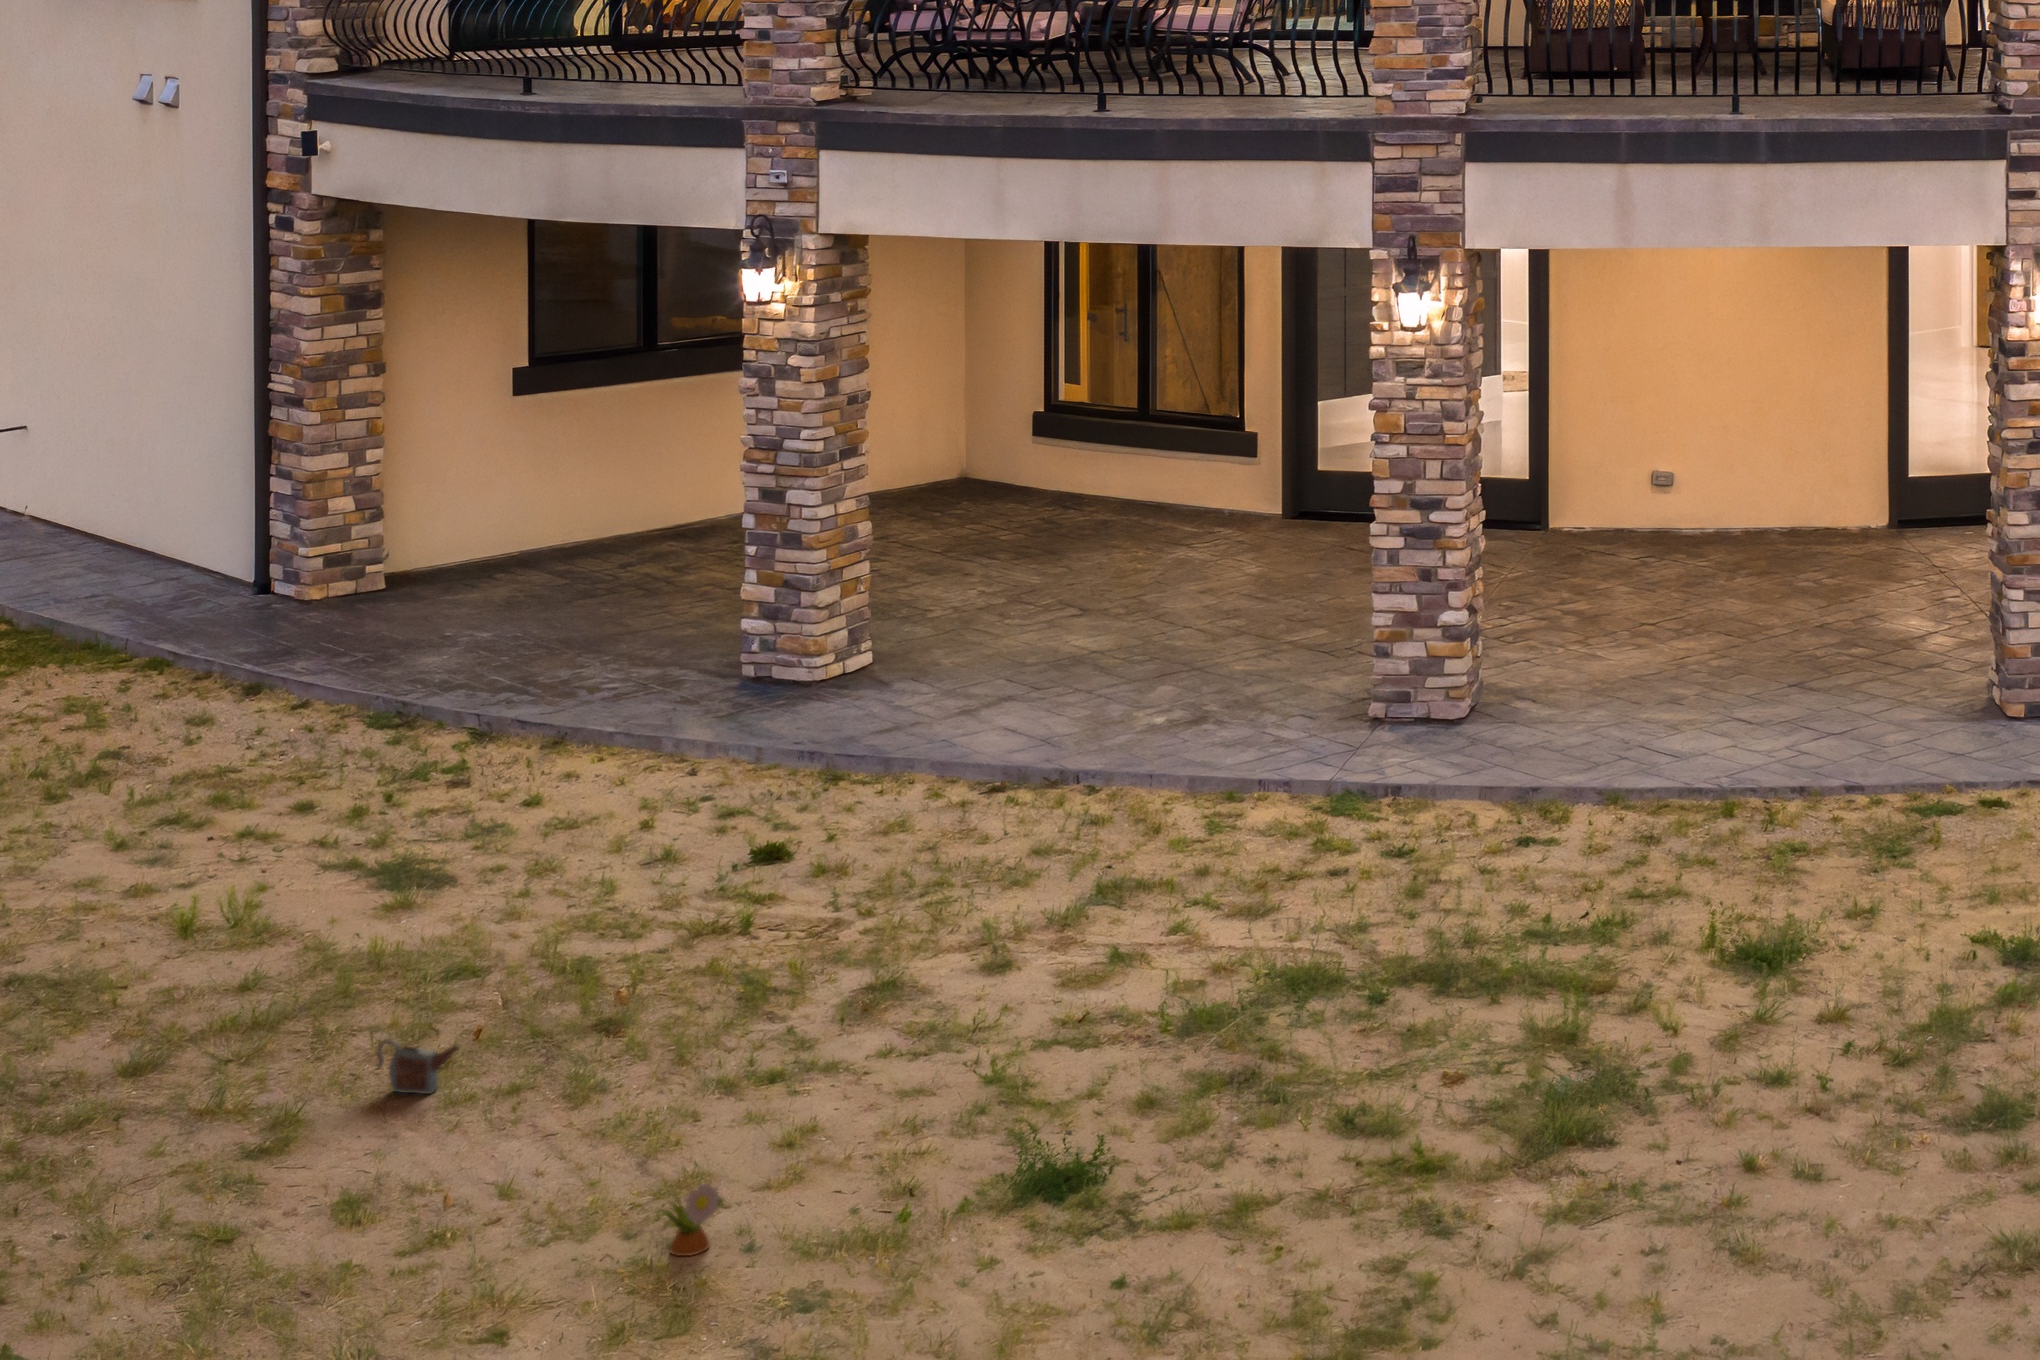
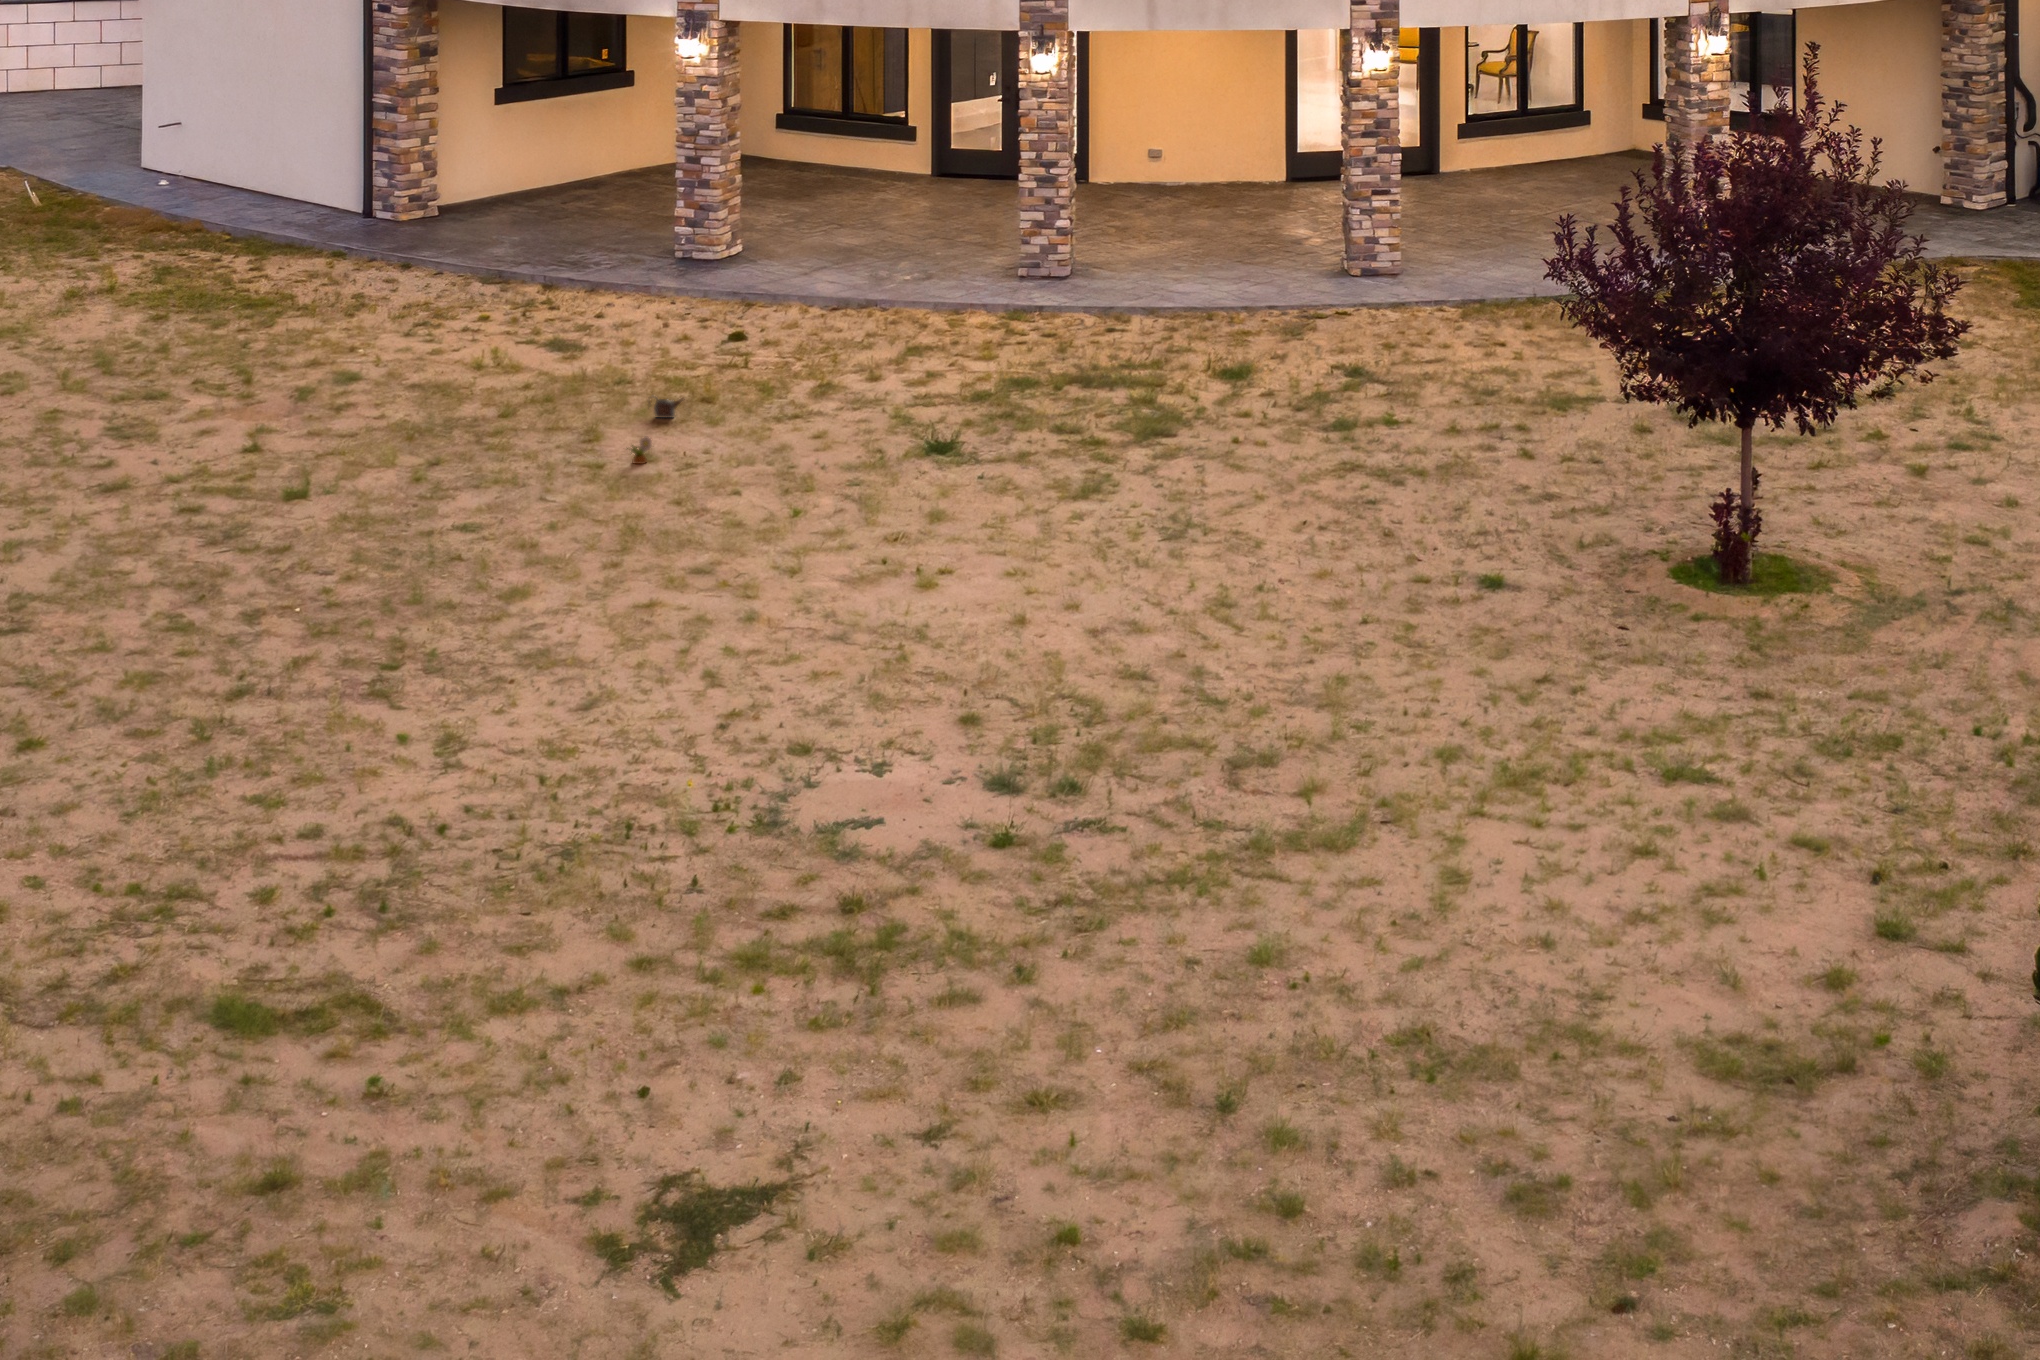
decorative plant: present [656,1183,728,1256] -> present [627,437,651,464]

